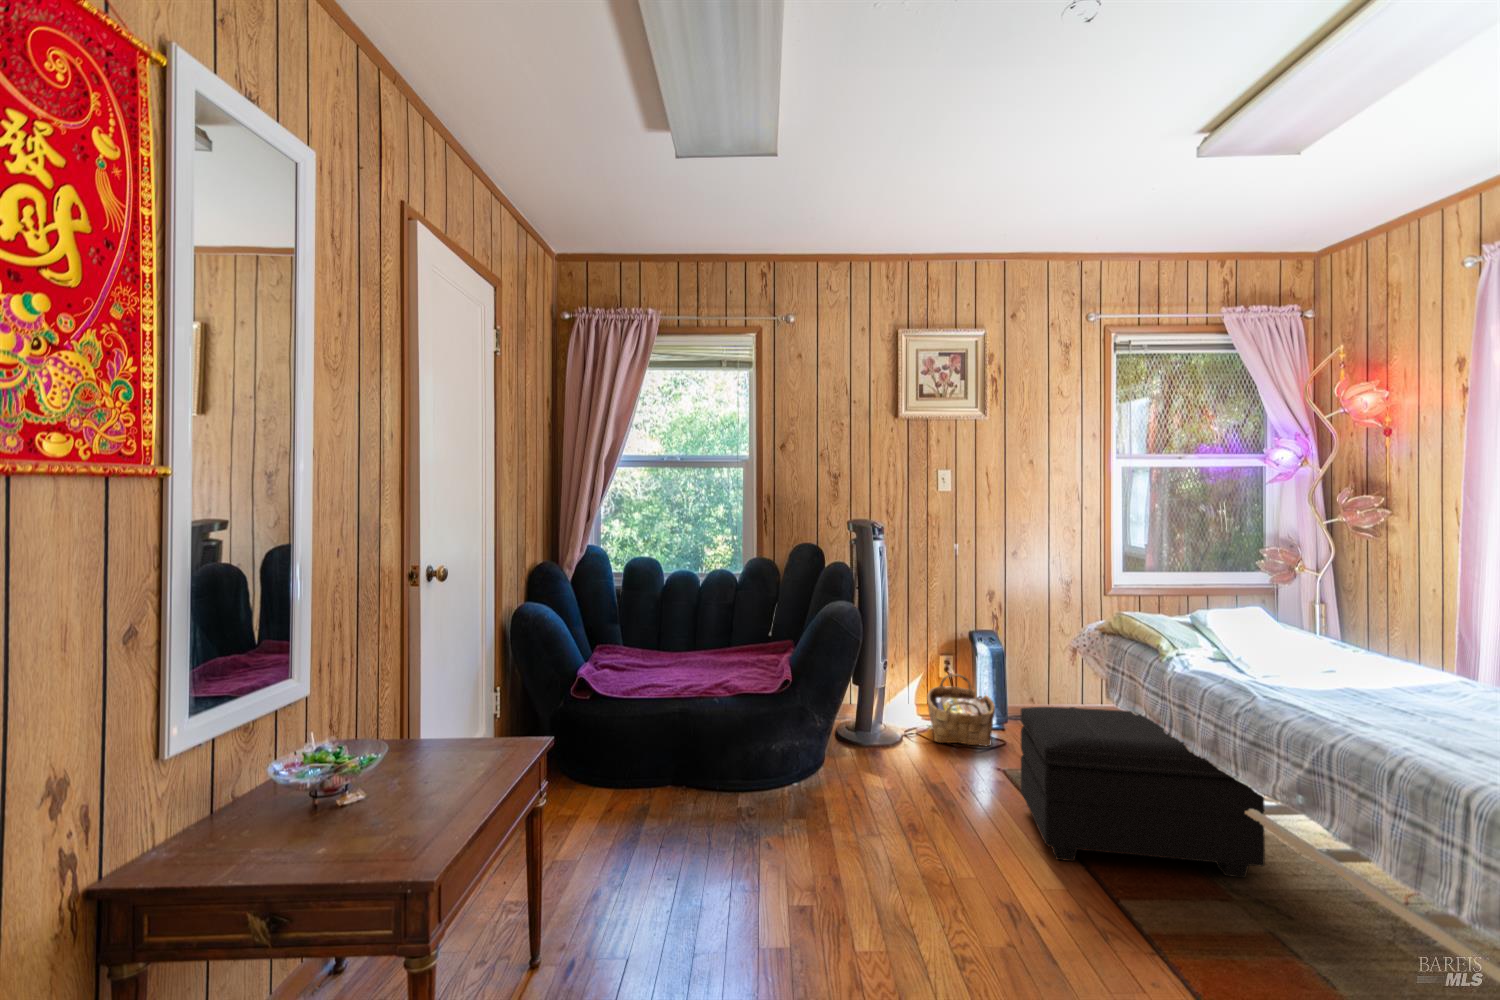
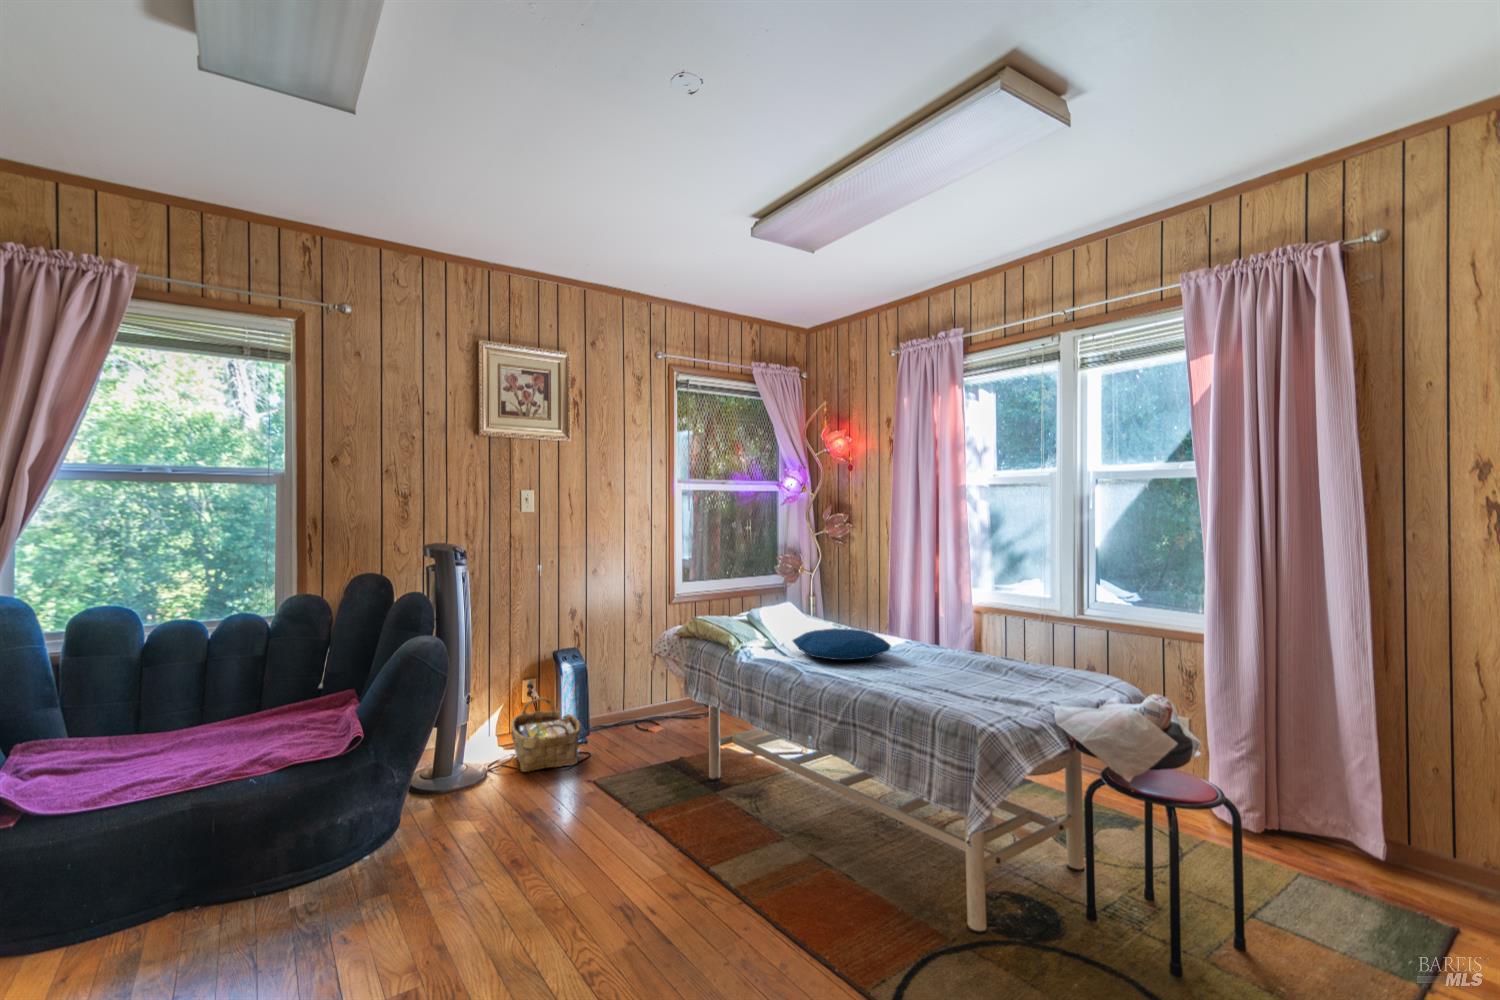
pillow: none [1255,646,1424,693] -> present [793,628,891,660]
footstool: present [1021,707,1265,878] -> none [616,699,805,852]

